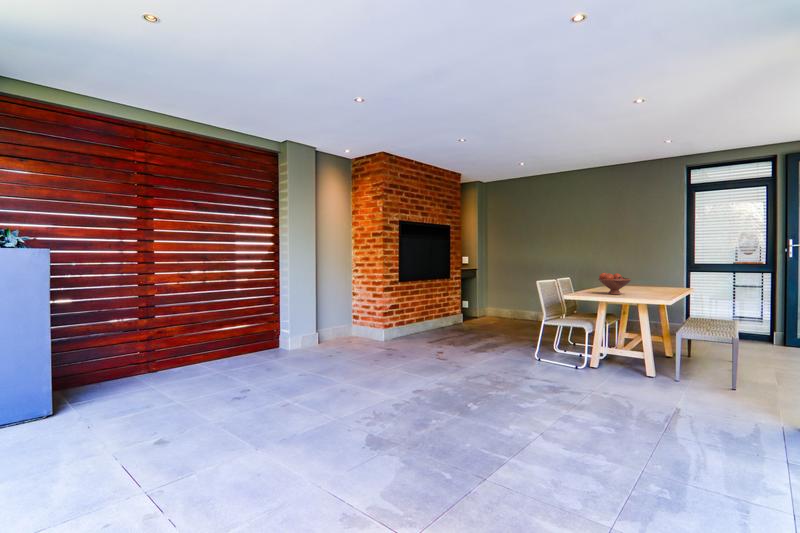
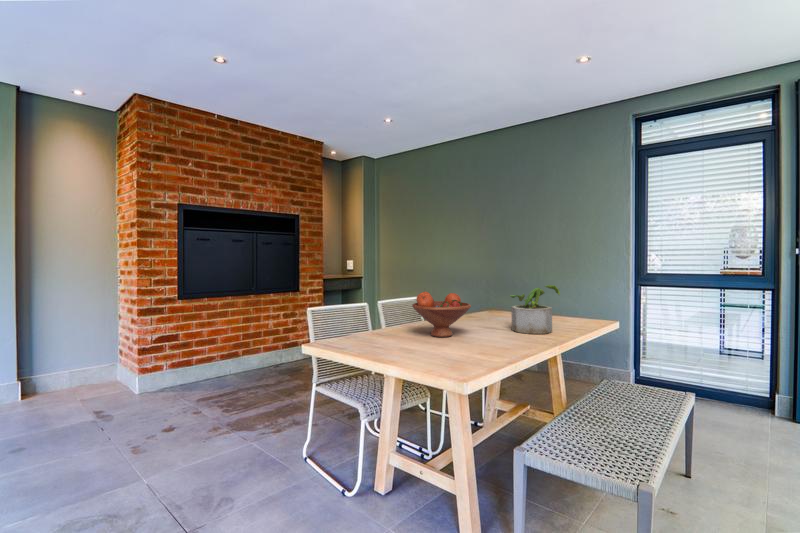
potted plant: none [639,269,671,294] -> present [510,285,560,334]

